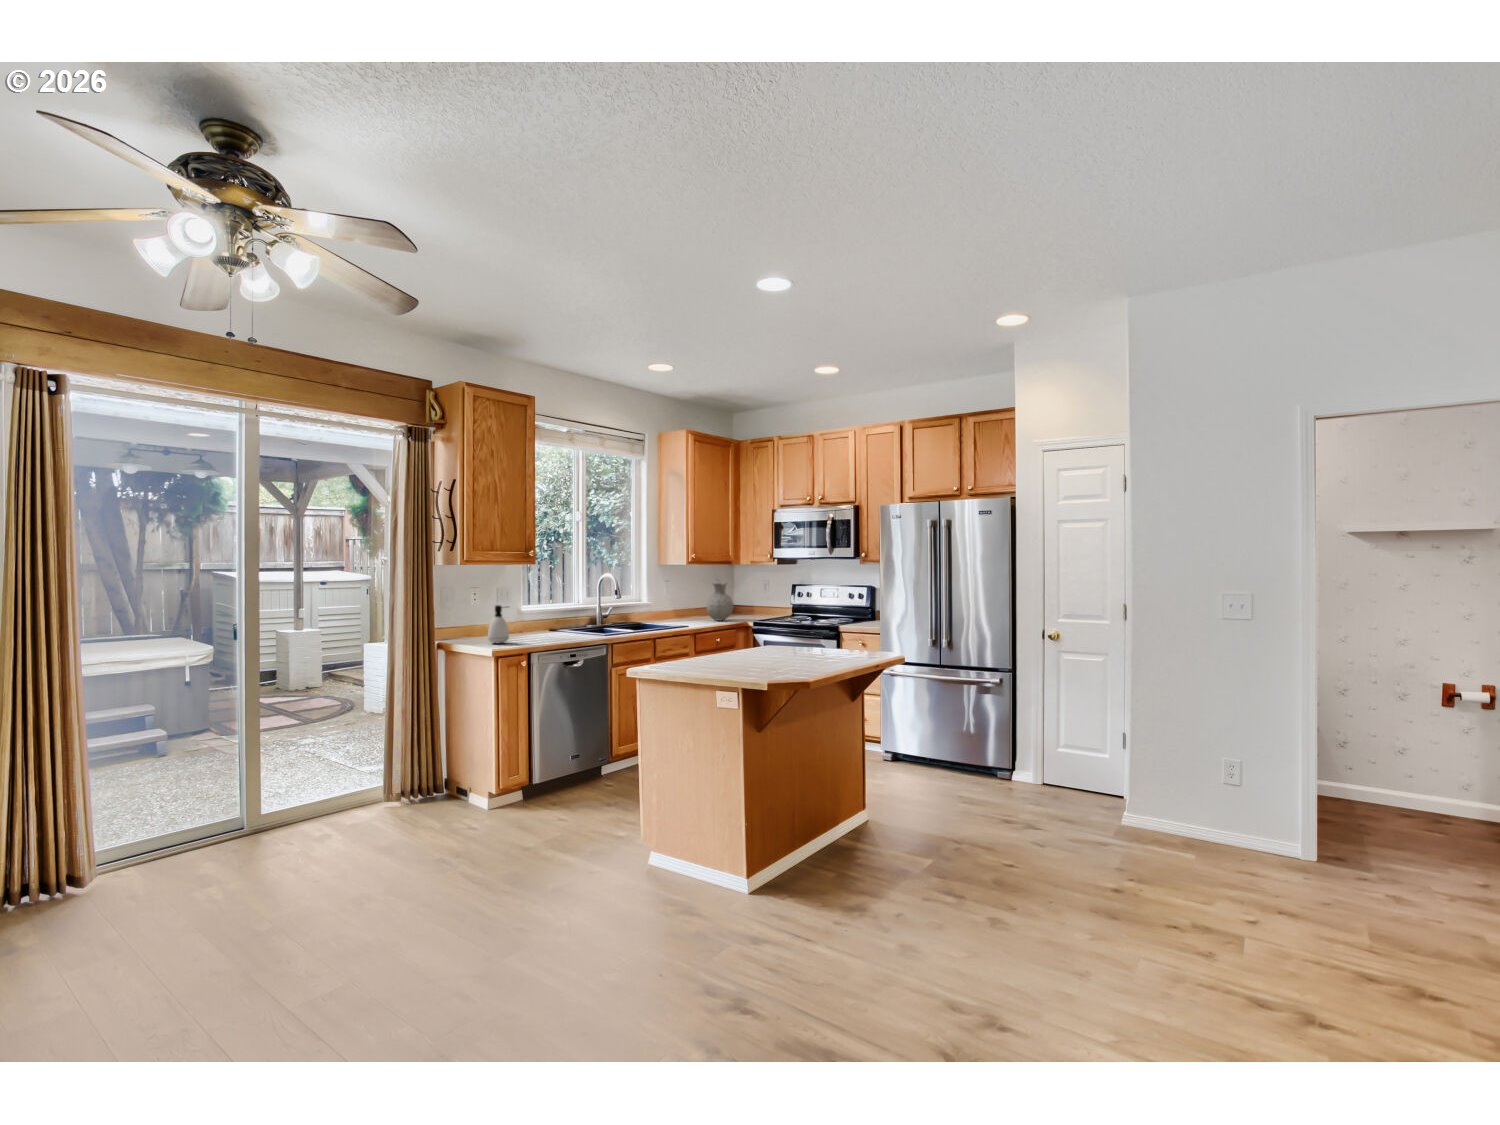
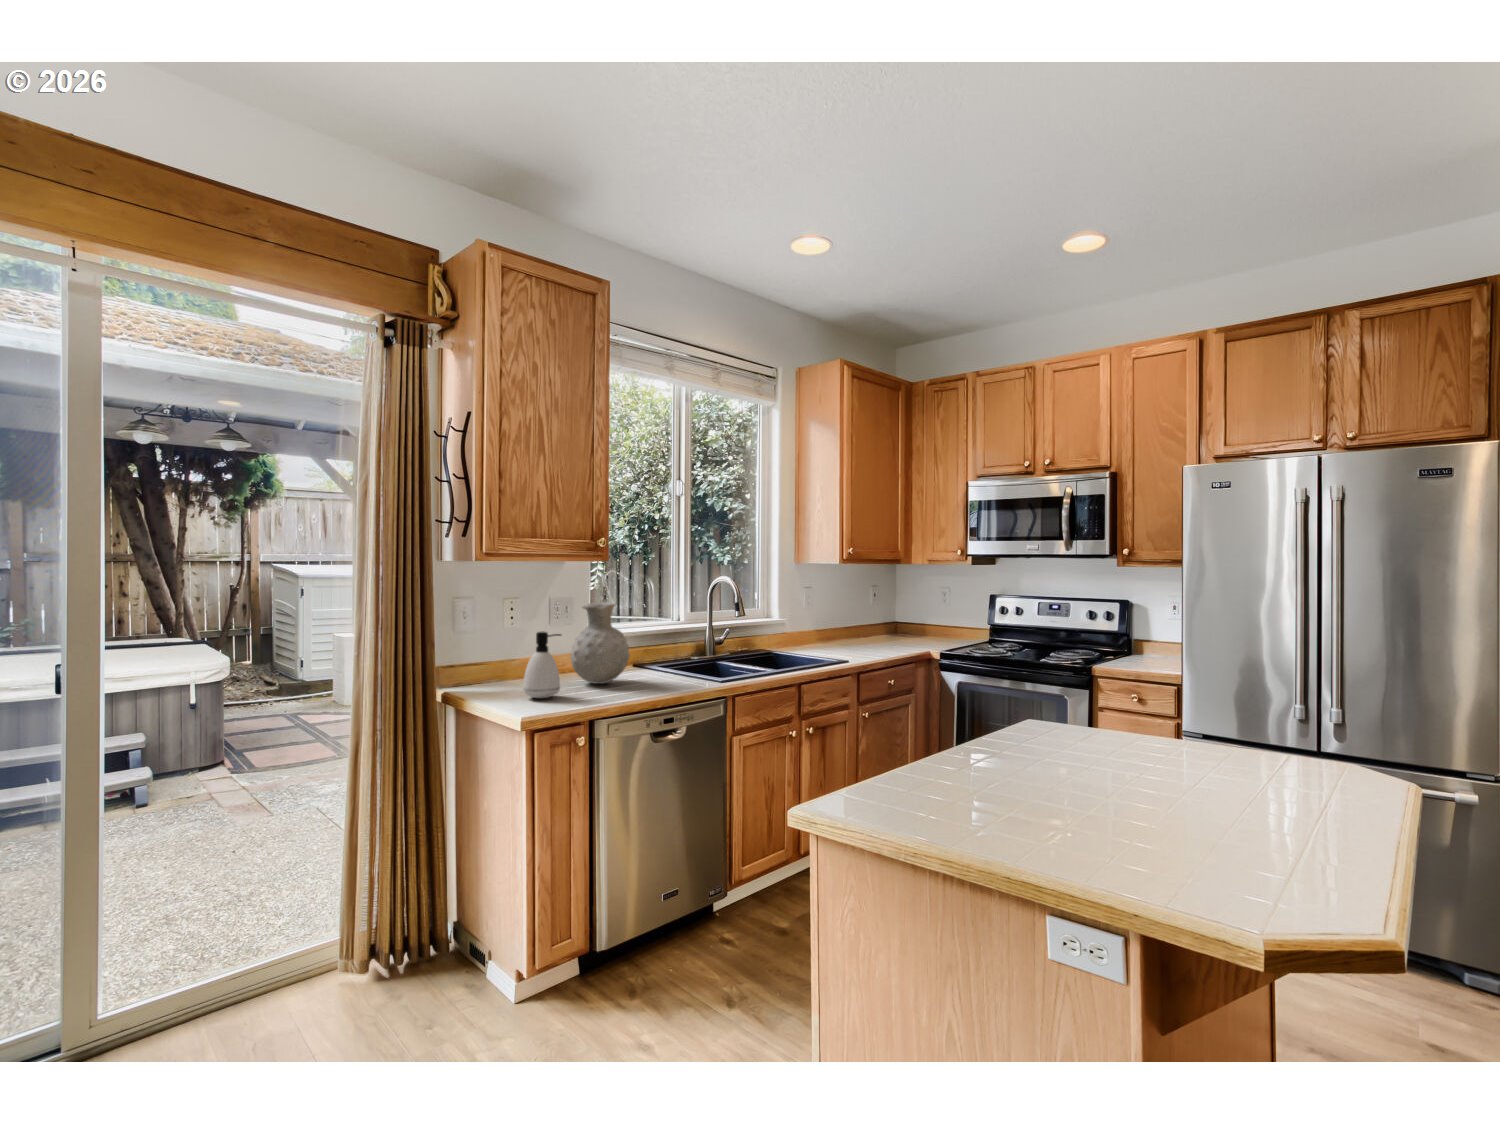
vase: present [706,582,734,621] -> present [570,602,630,684]

